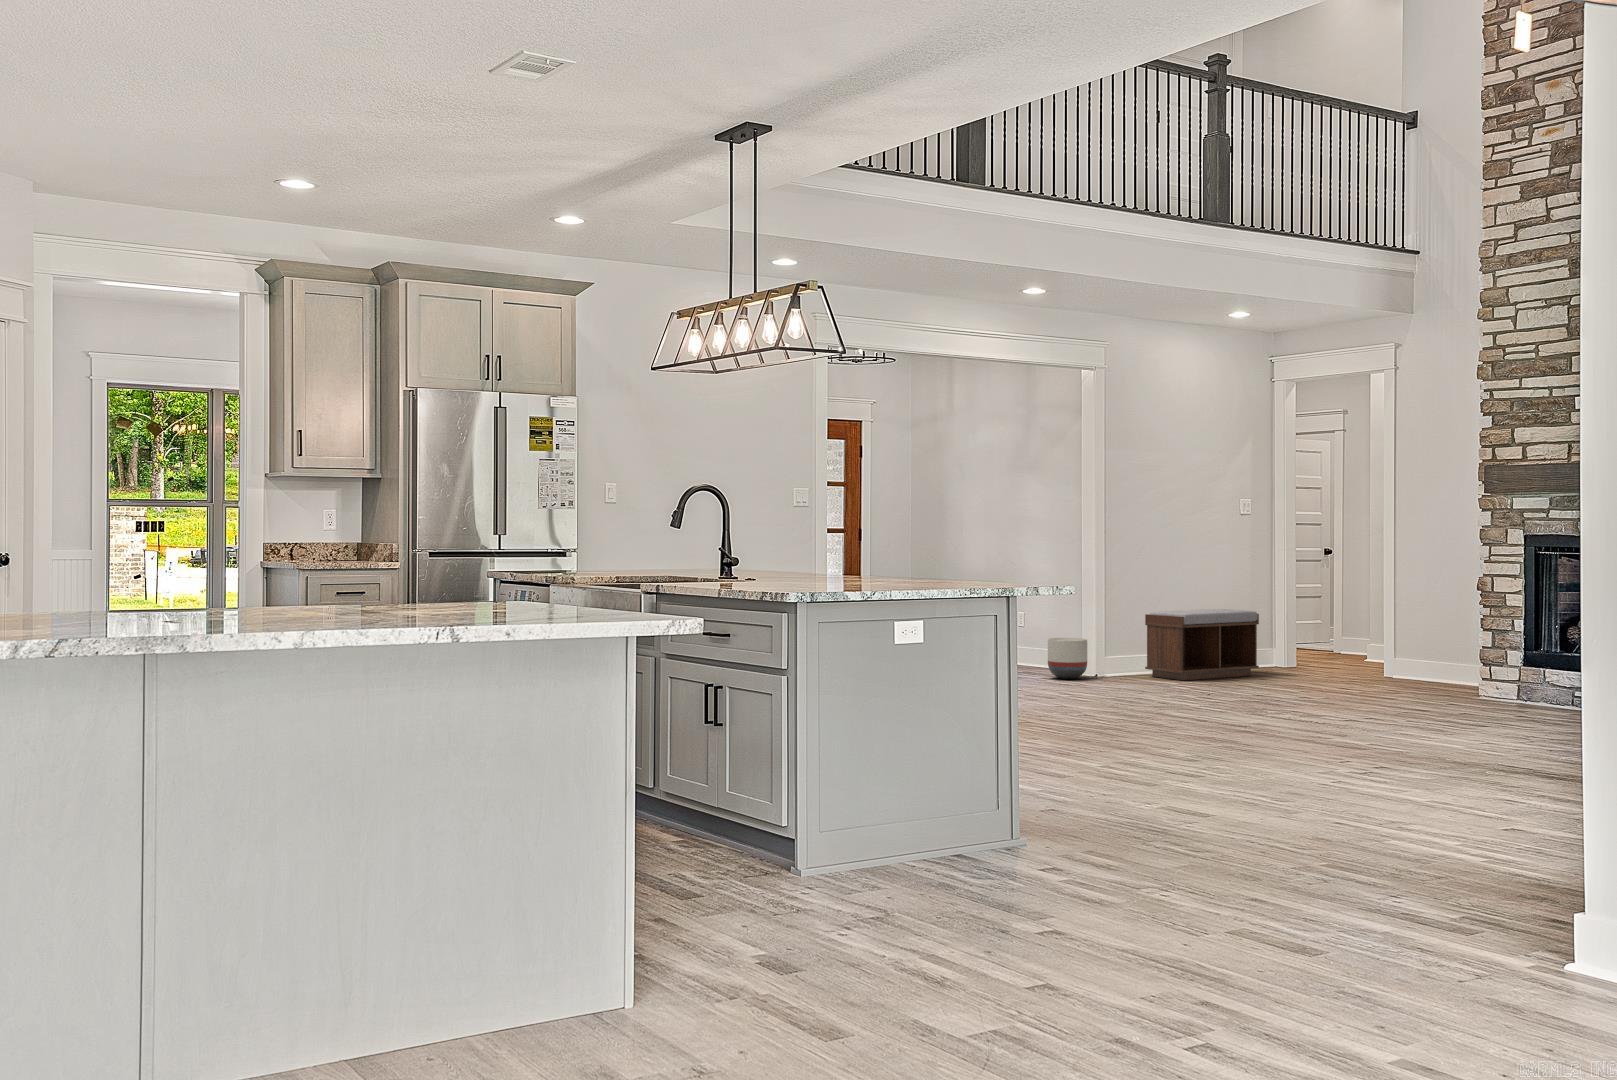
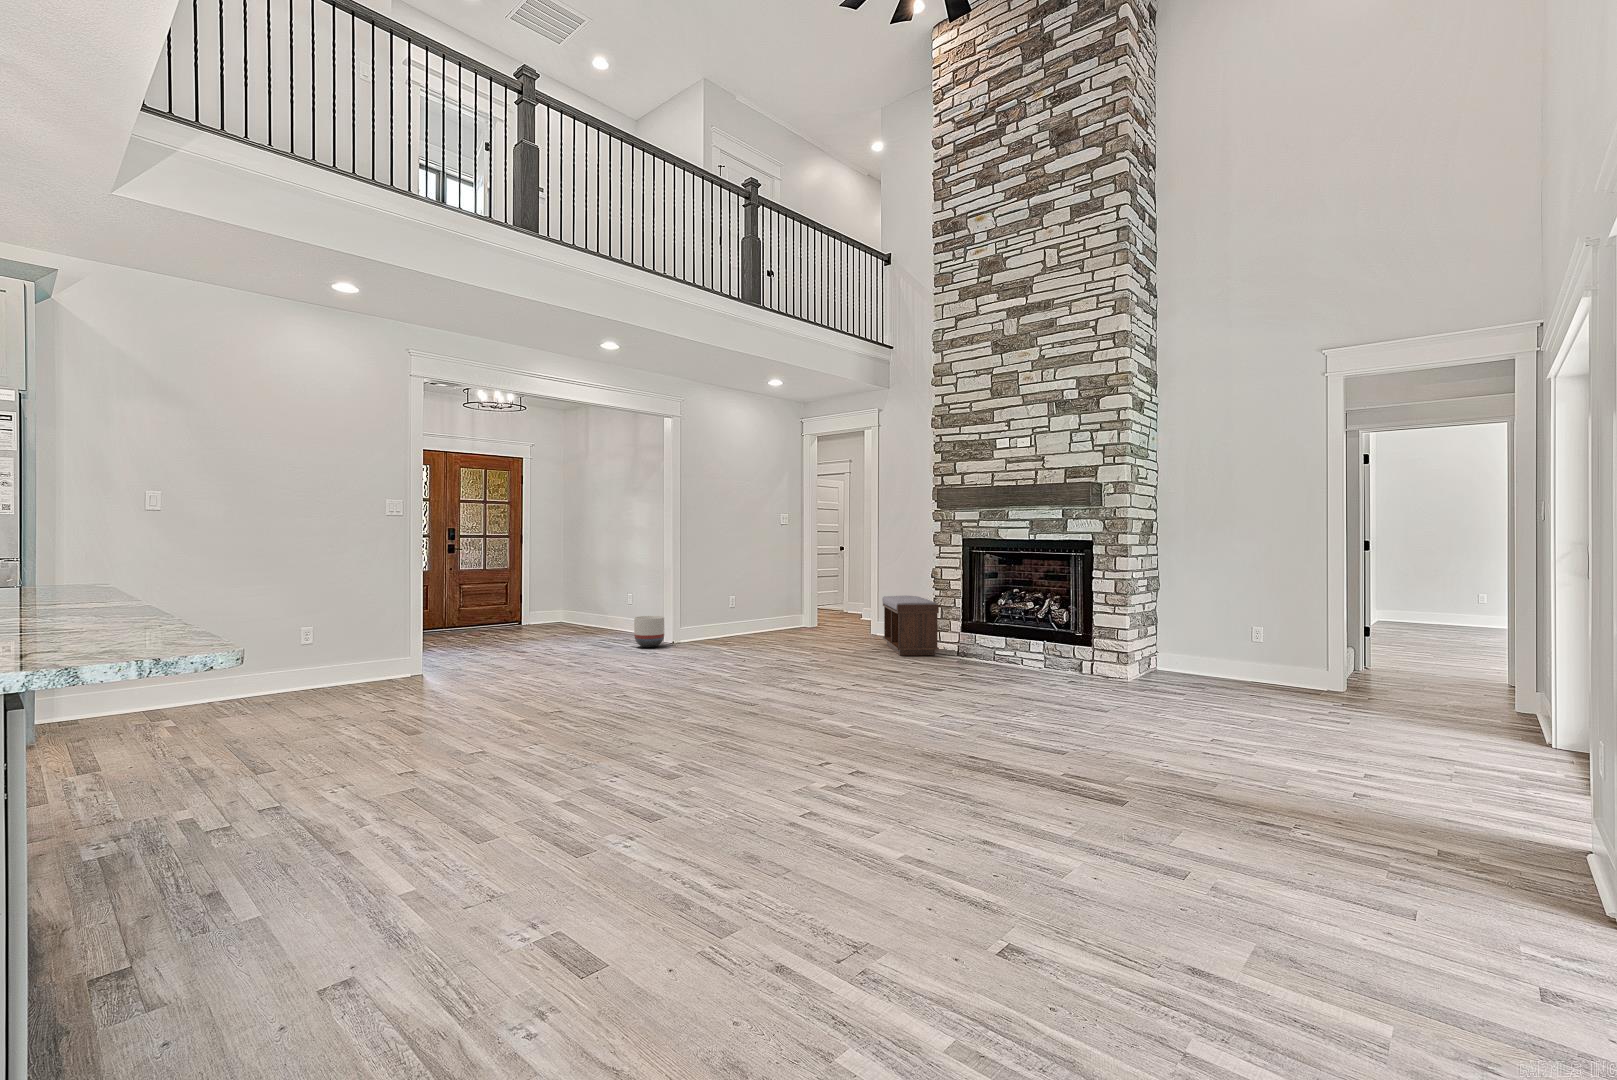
bench: present [1145,609,1259,680] -> present [882,595,939,656]

